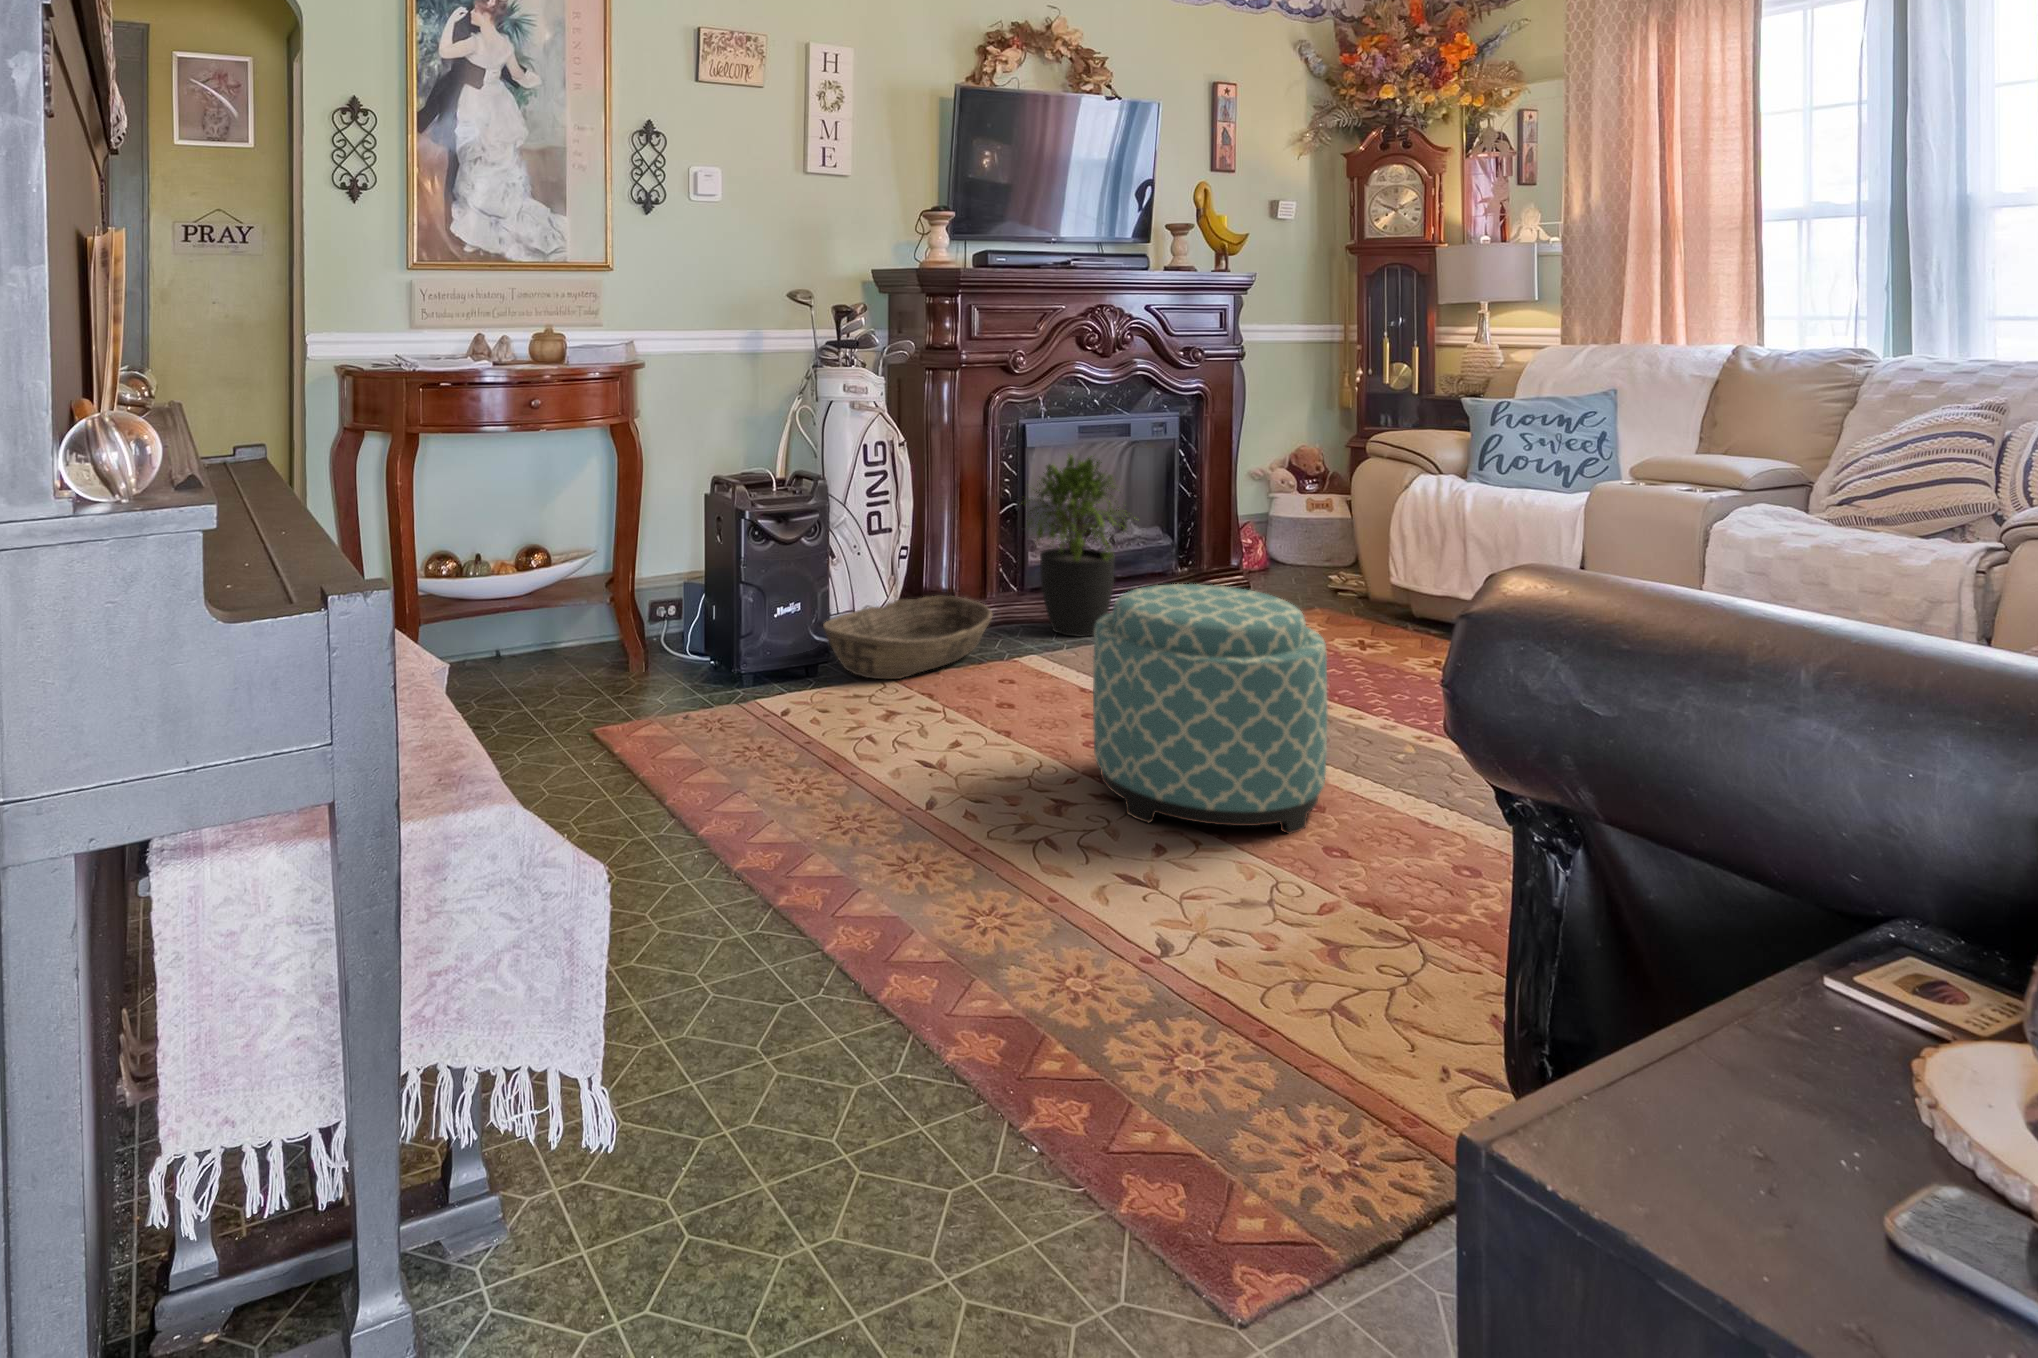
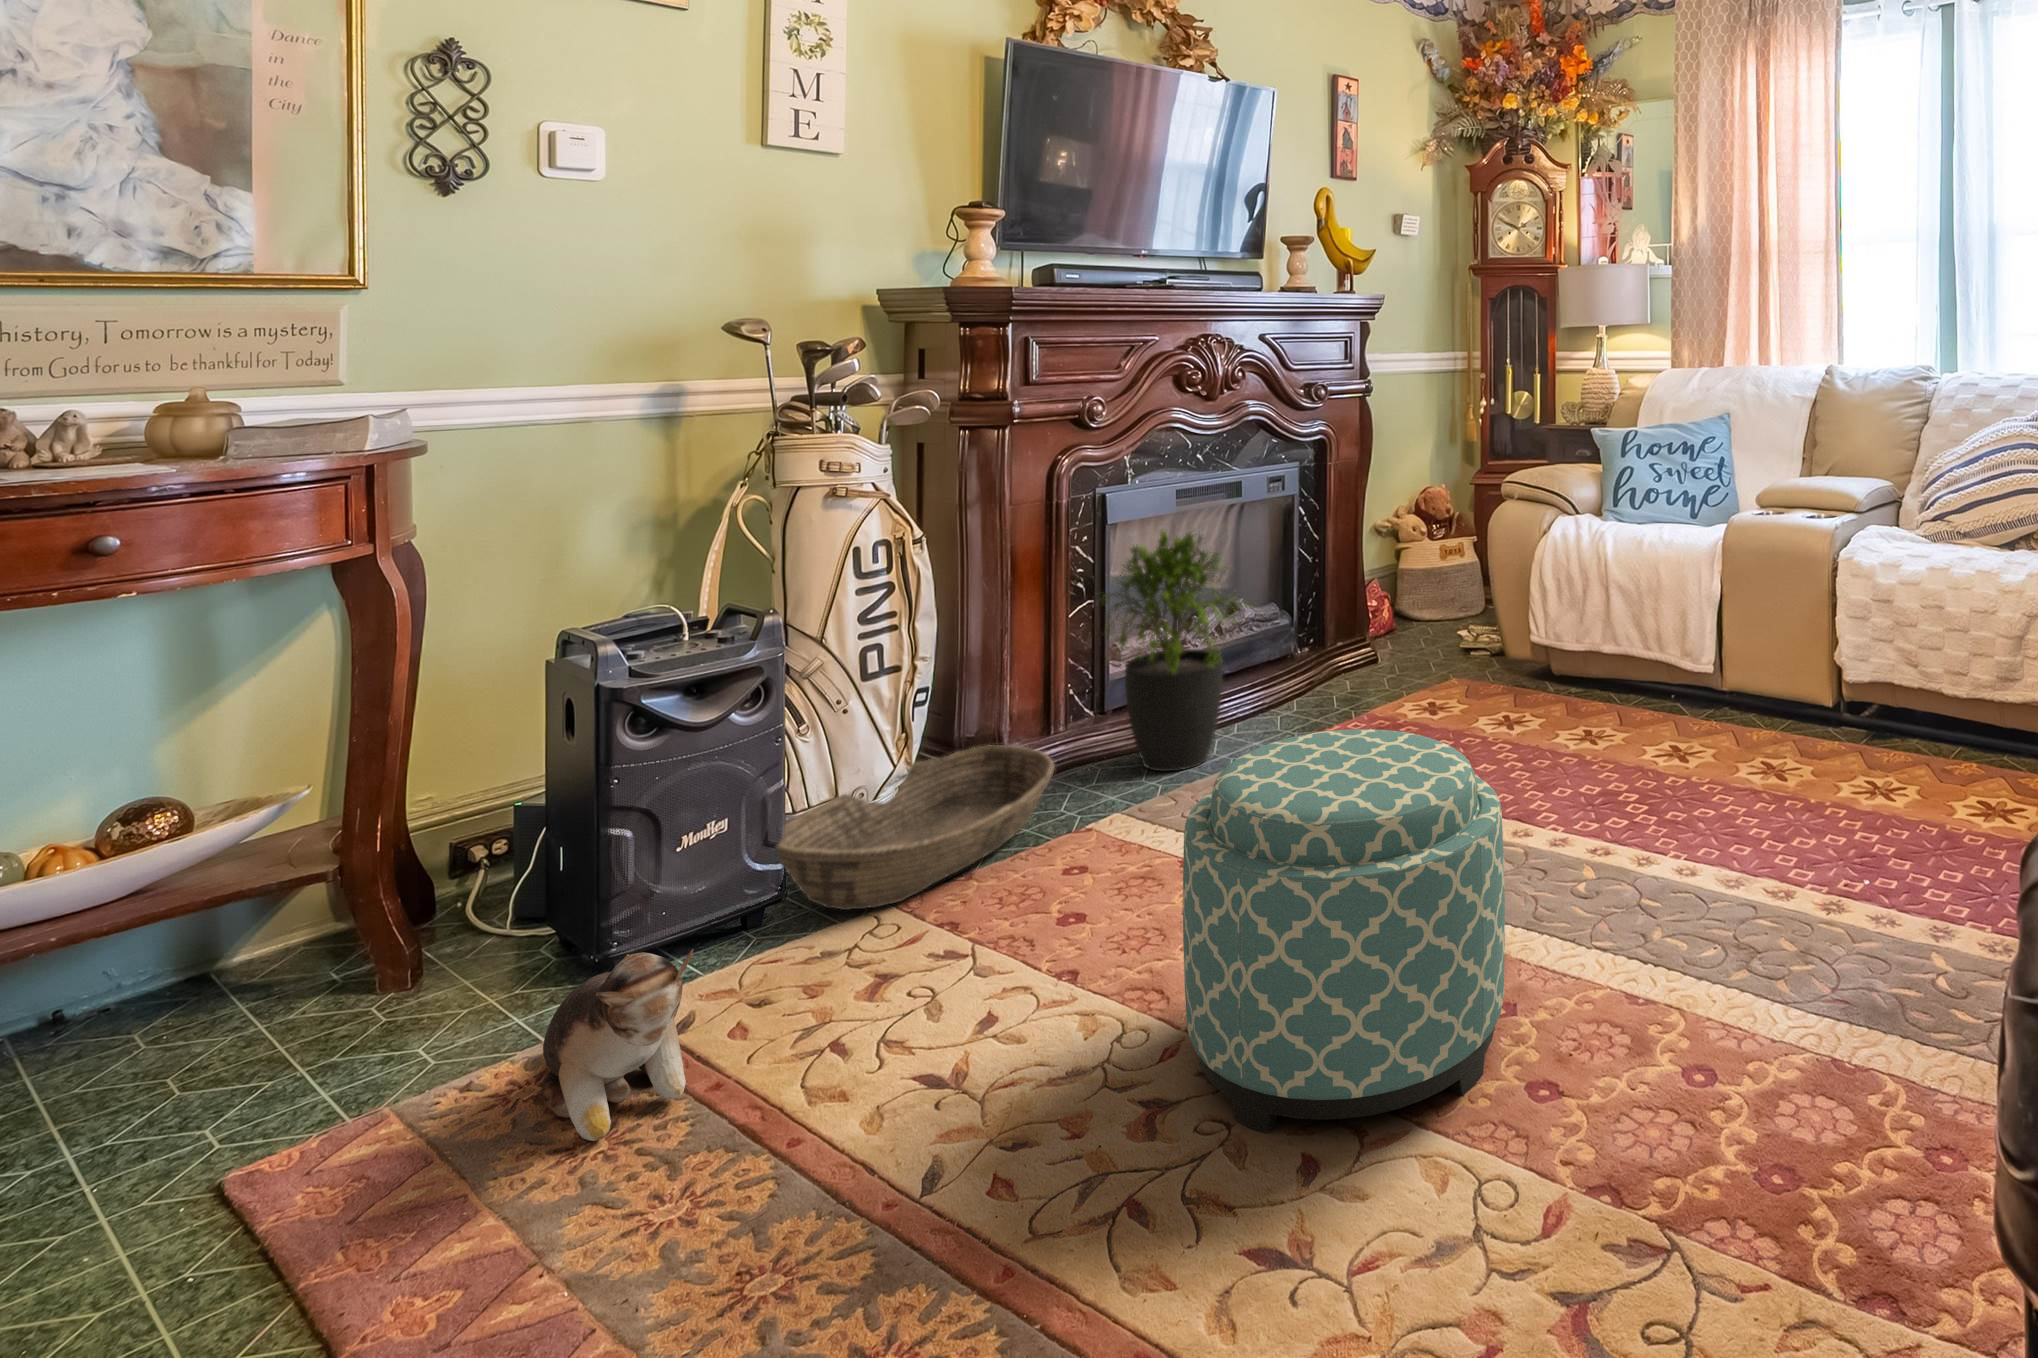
plush toy: none [725,651,810,752] -> present [541,949,693,1141]

